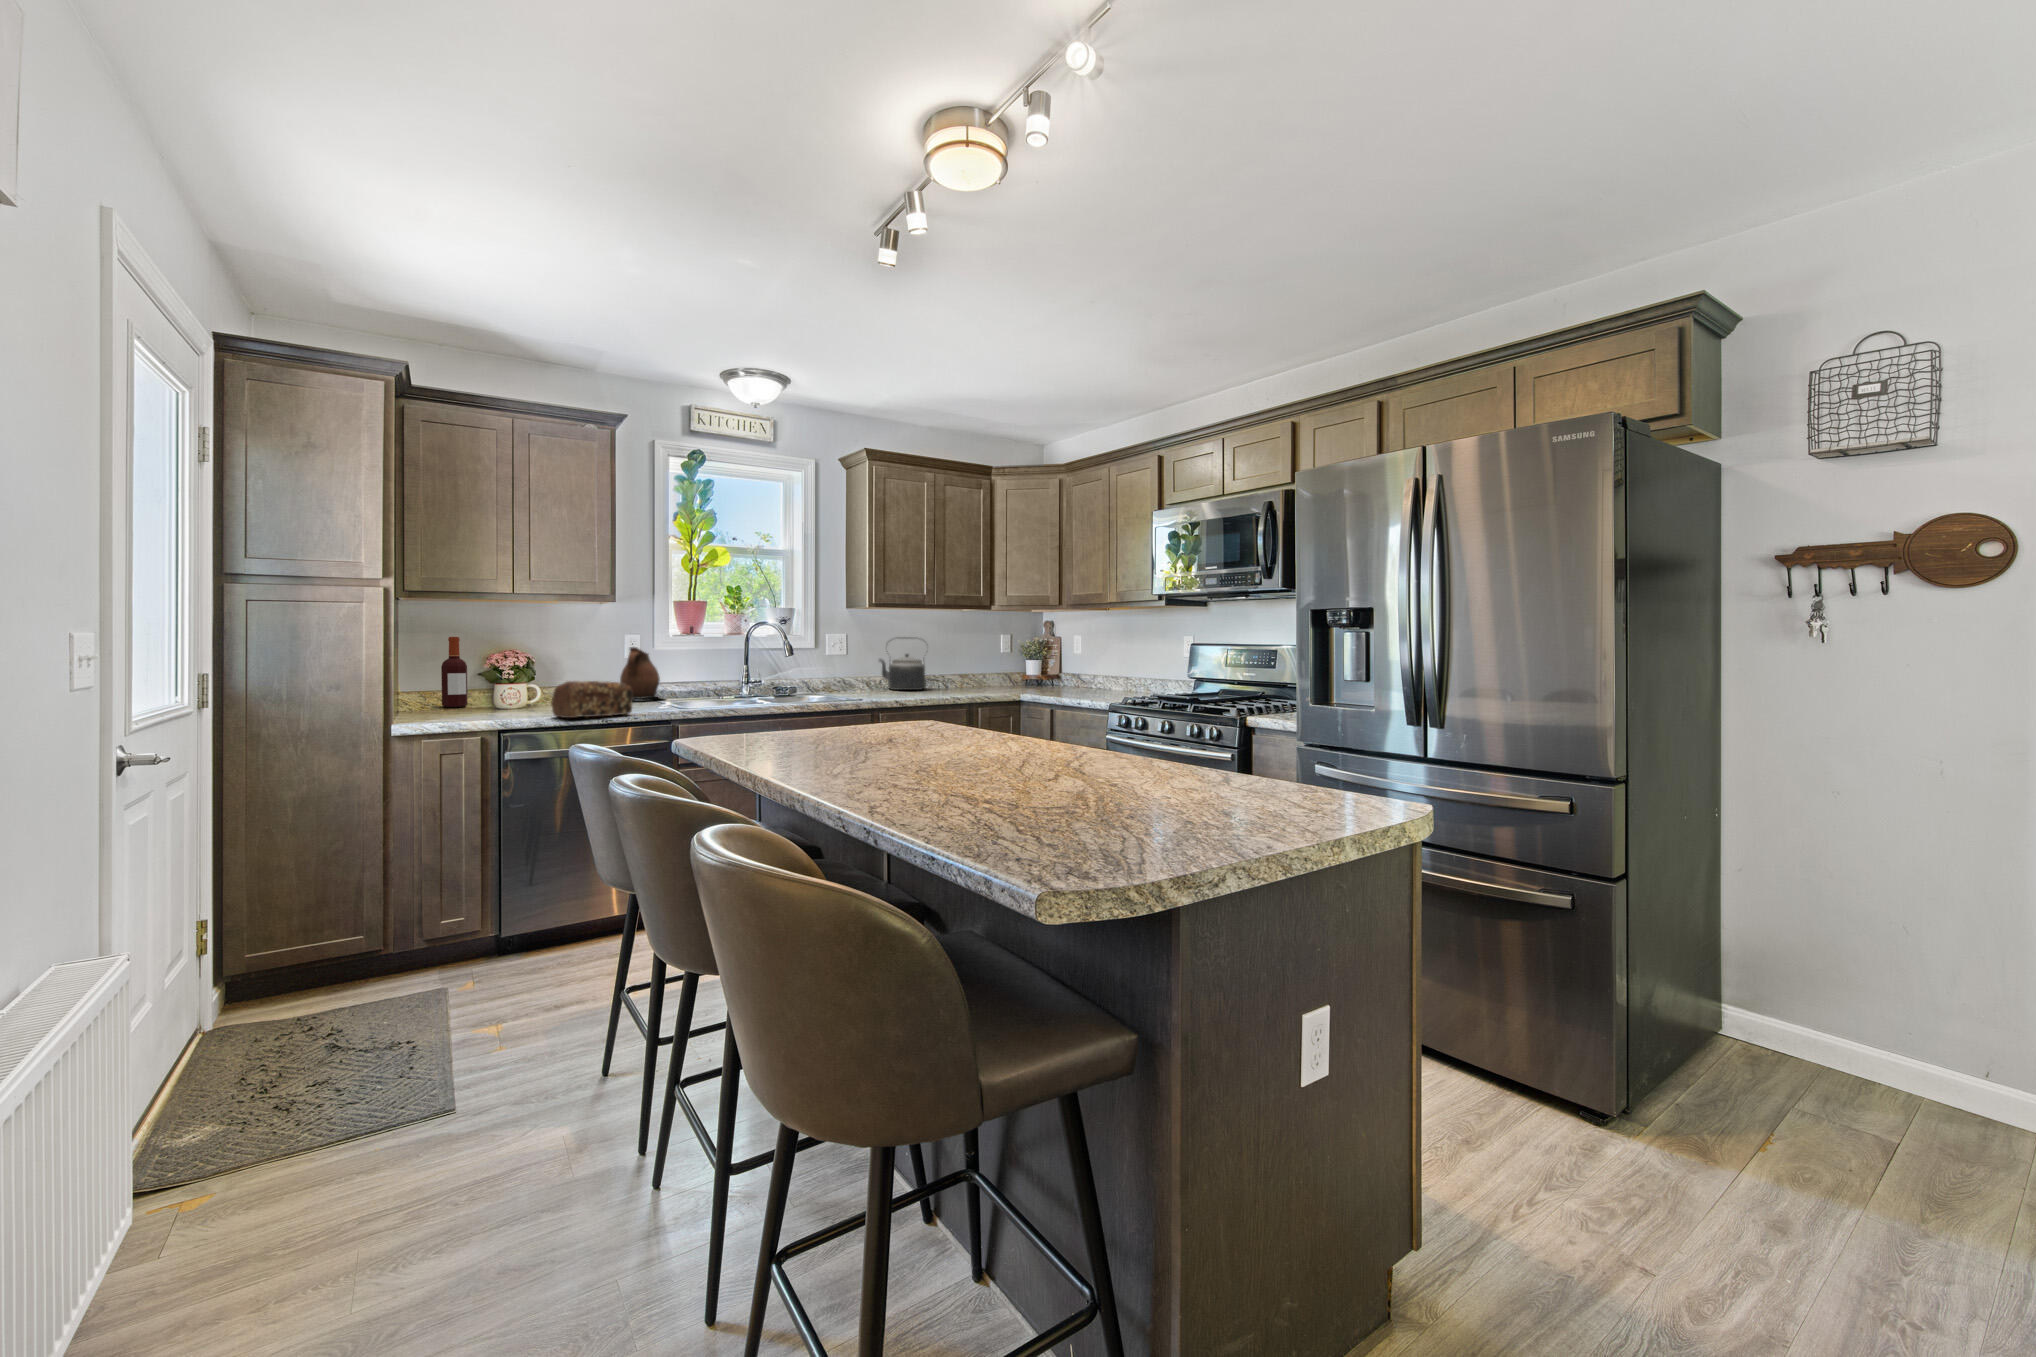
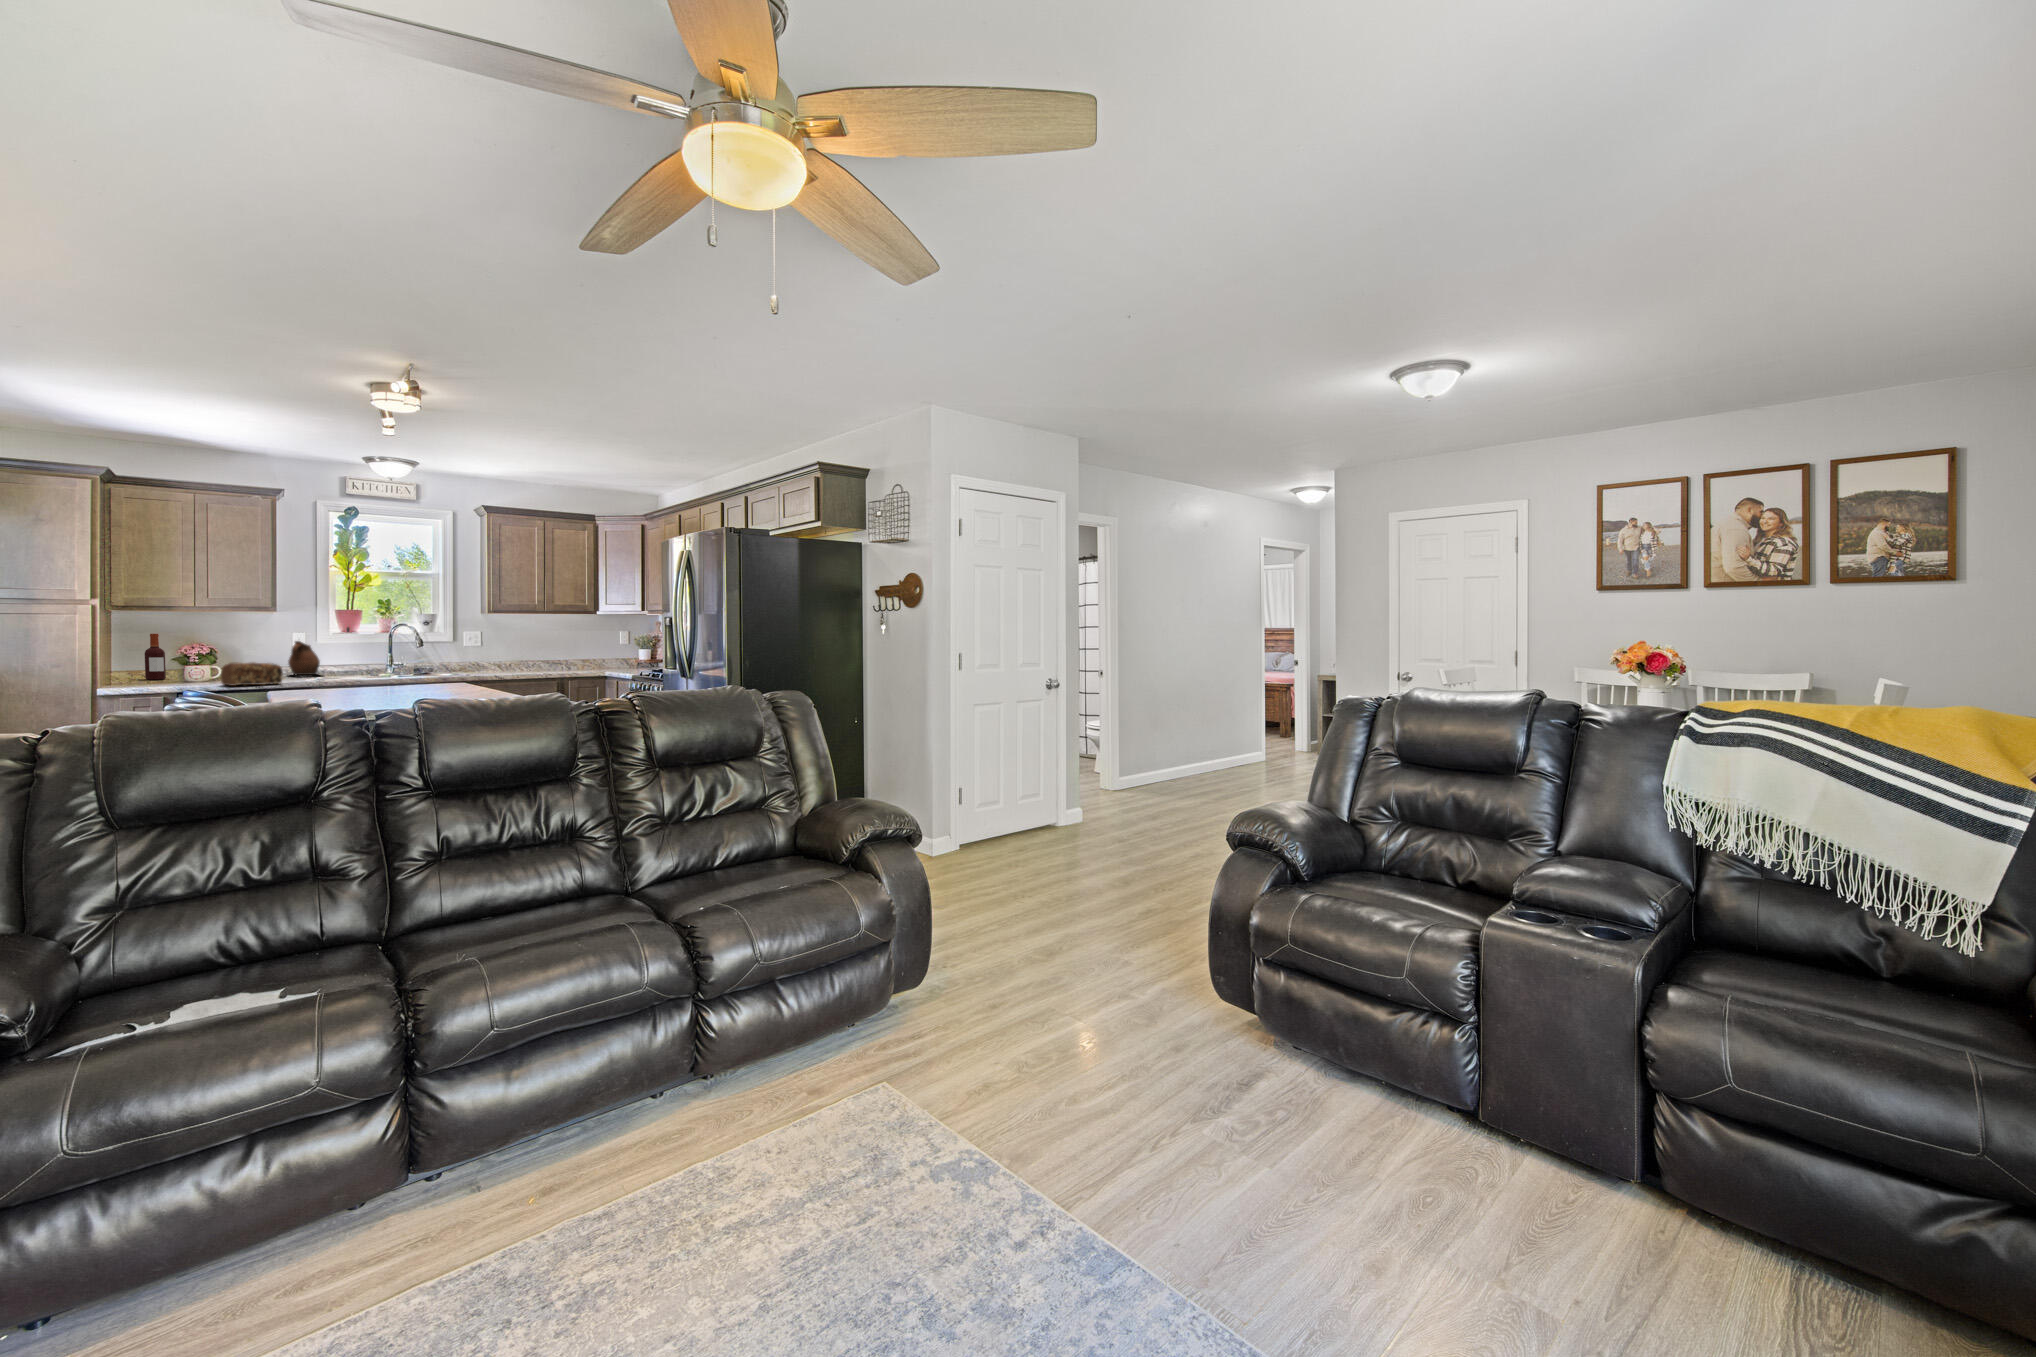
kettle: present [879,654,926,690] -> none [507,635,545,671]

